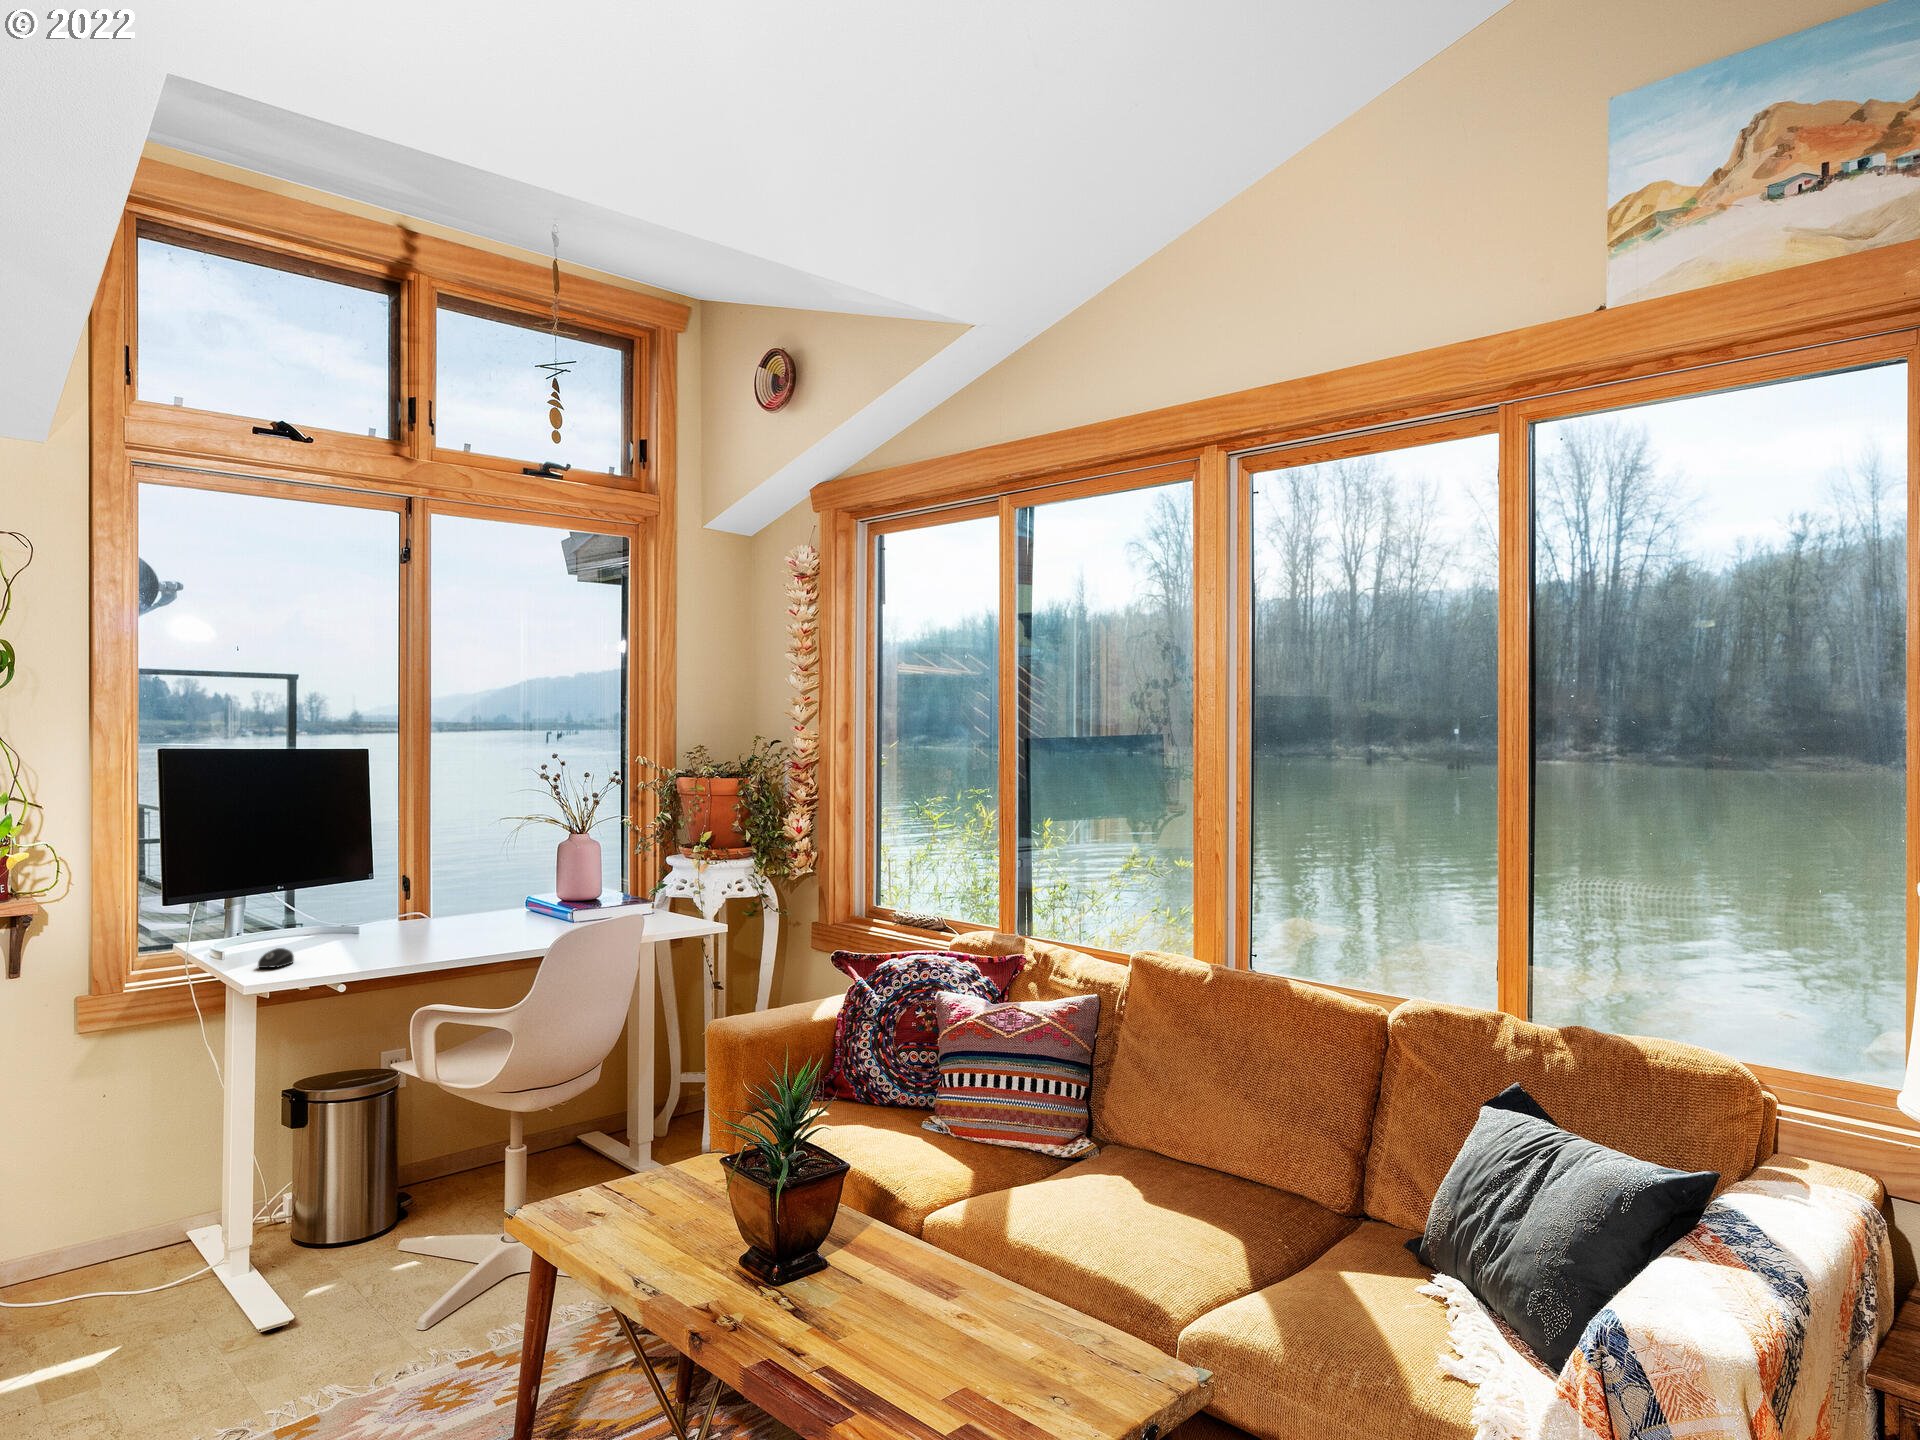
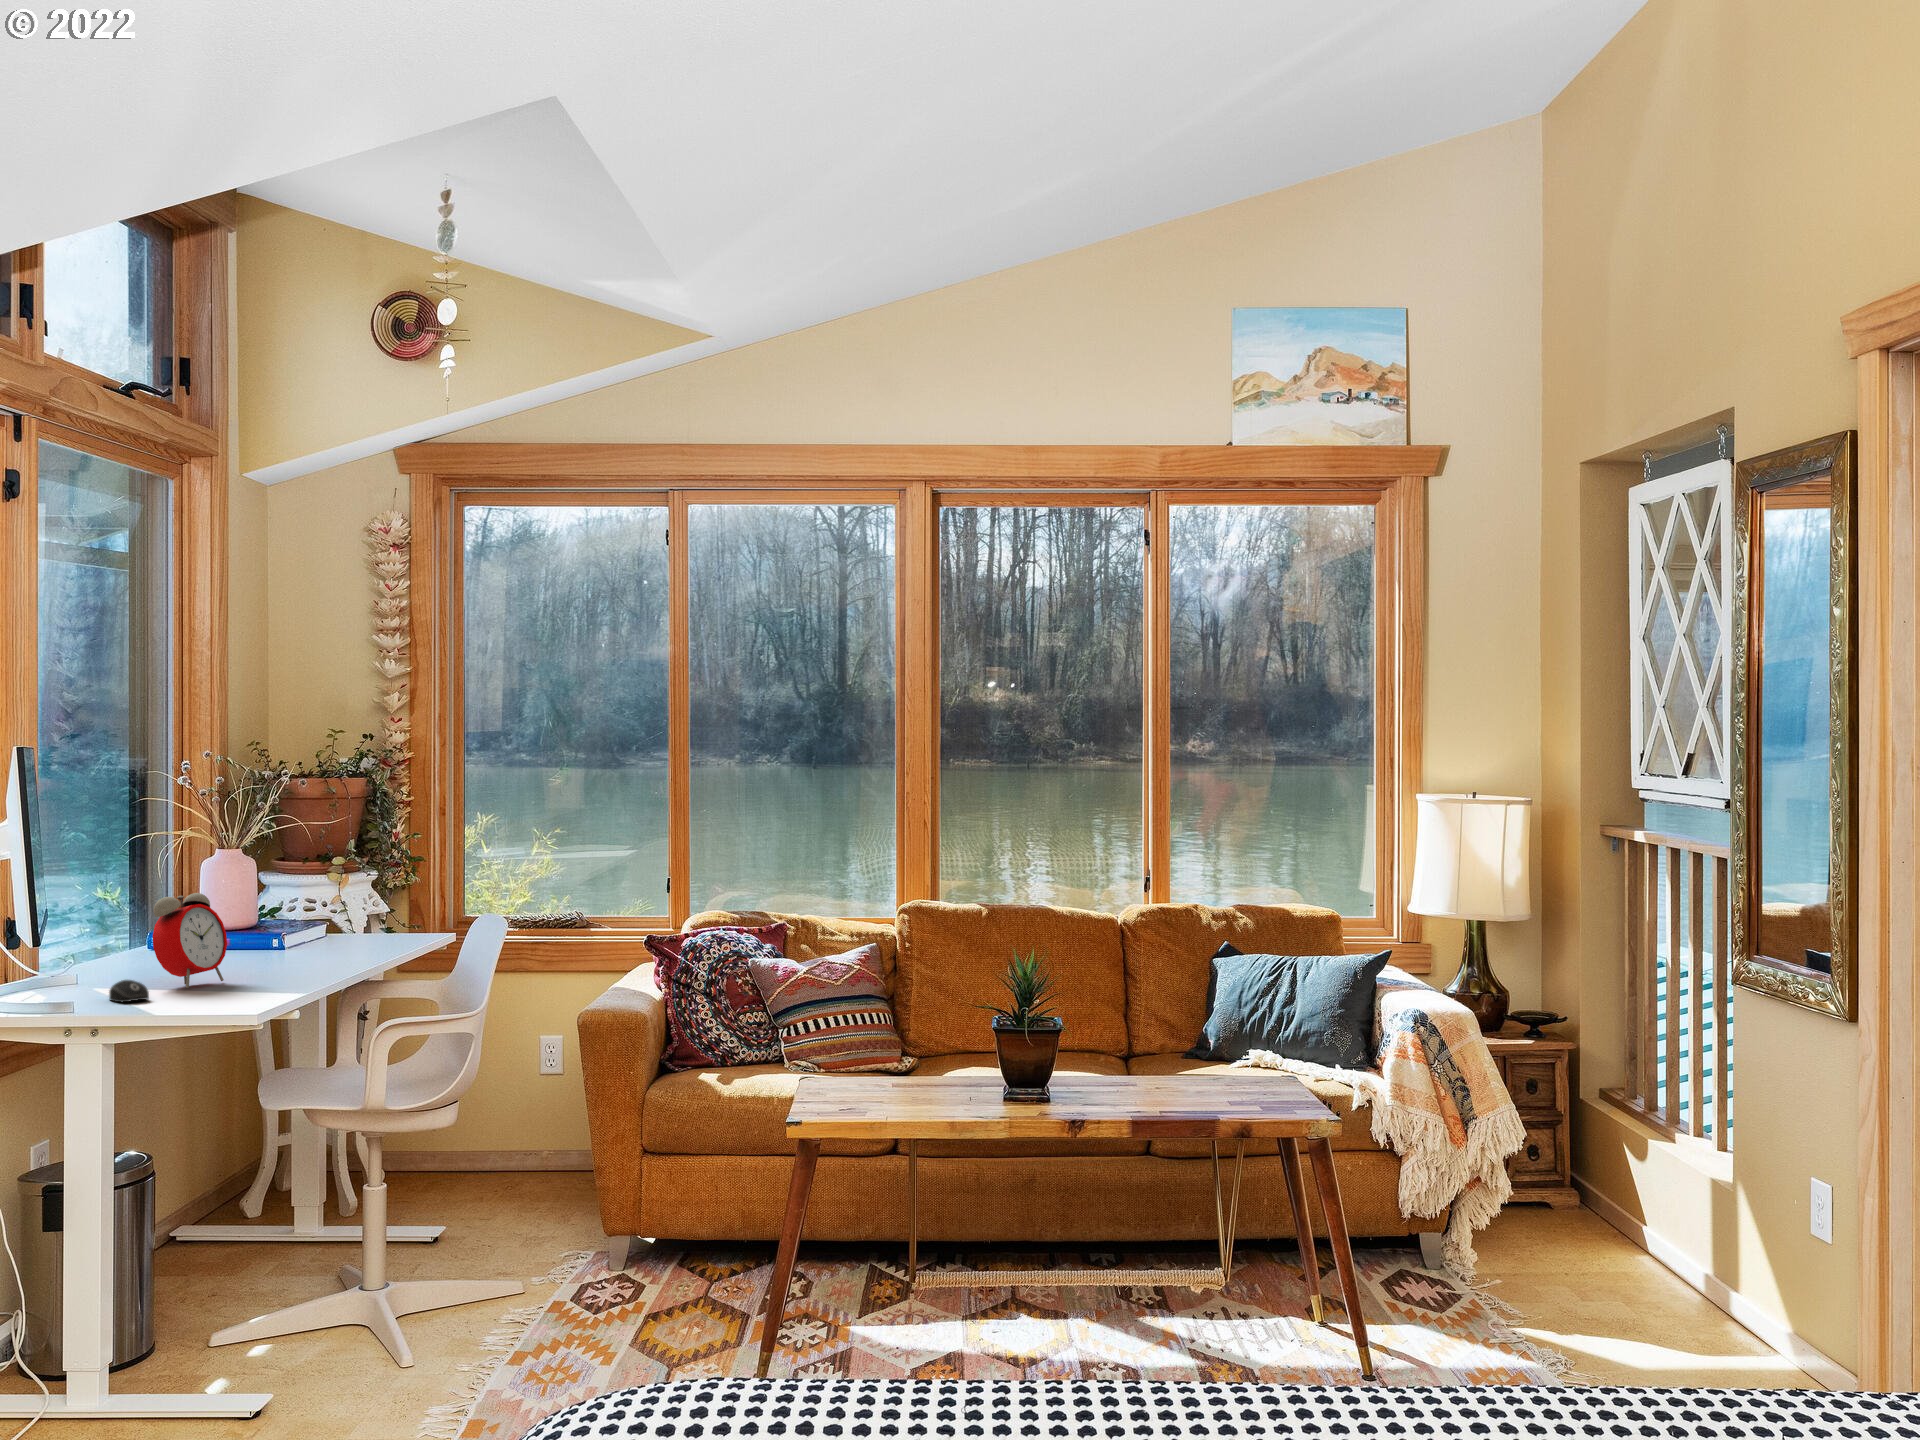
alarm clock: none [338,878,403,959] -> present [153,893,227,988]

